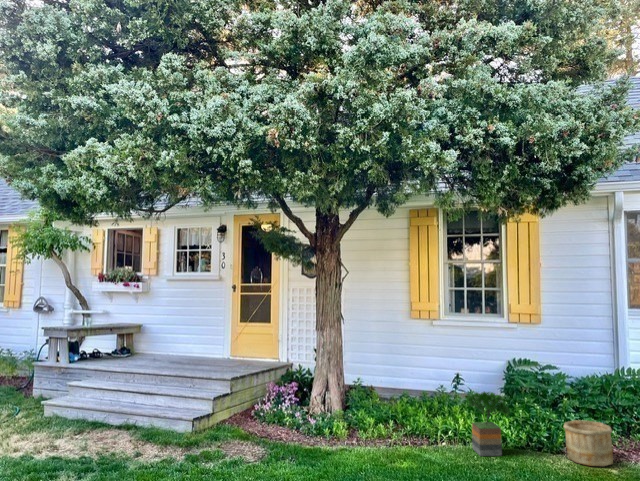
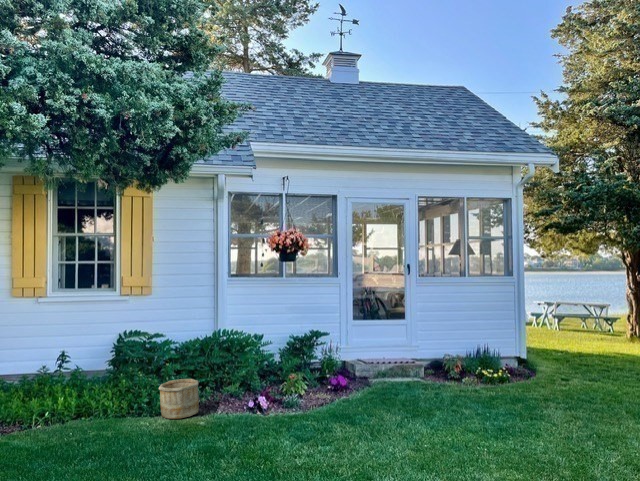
potted tree: present [466,392,510,456] -> none [61,366,109,433]

